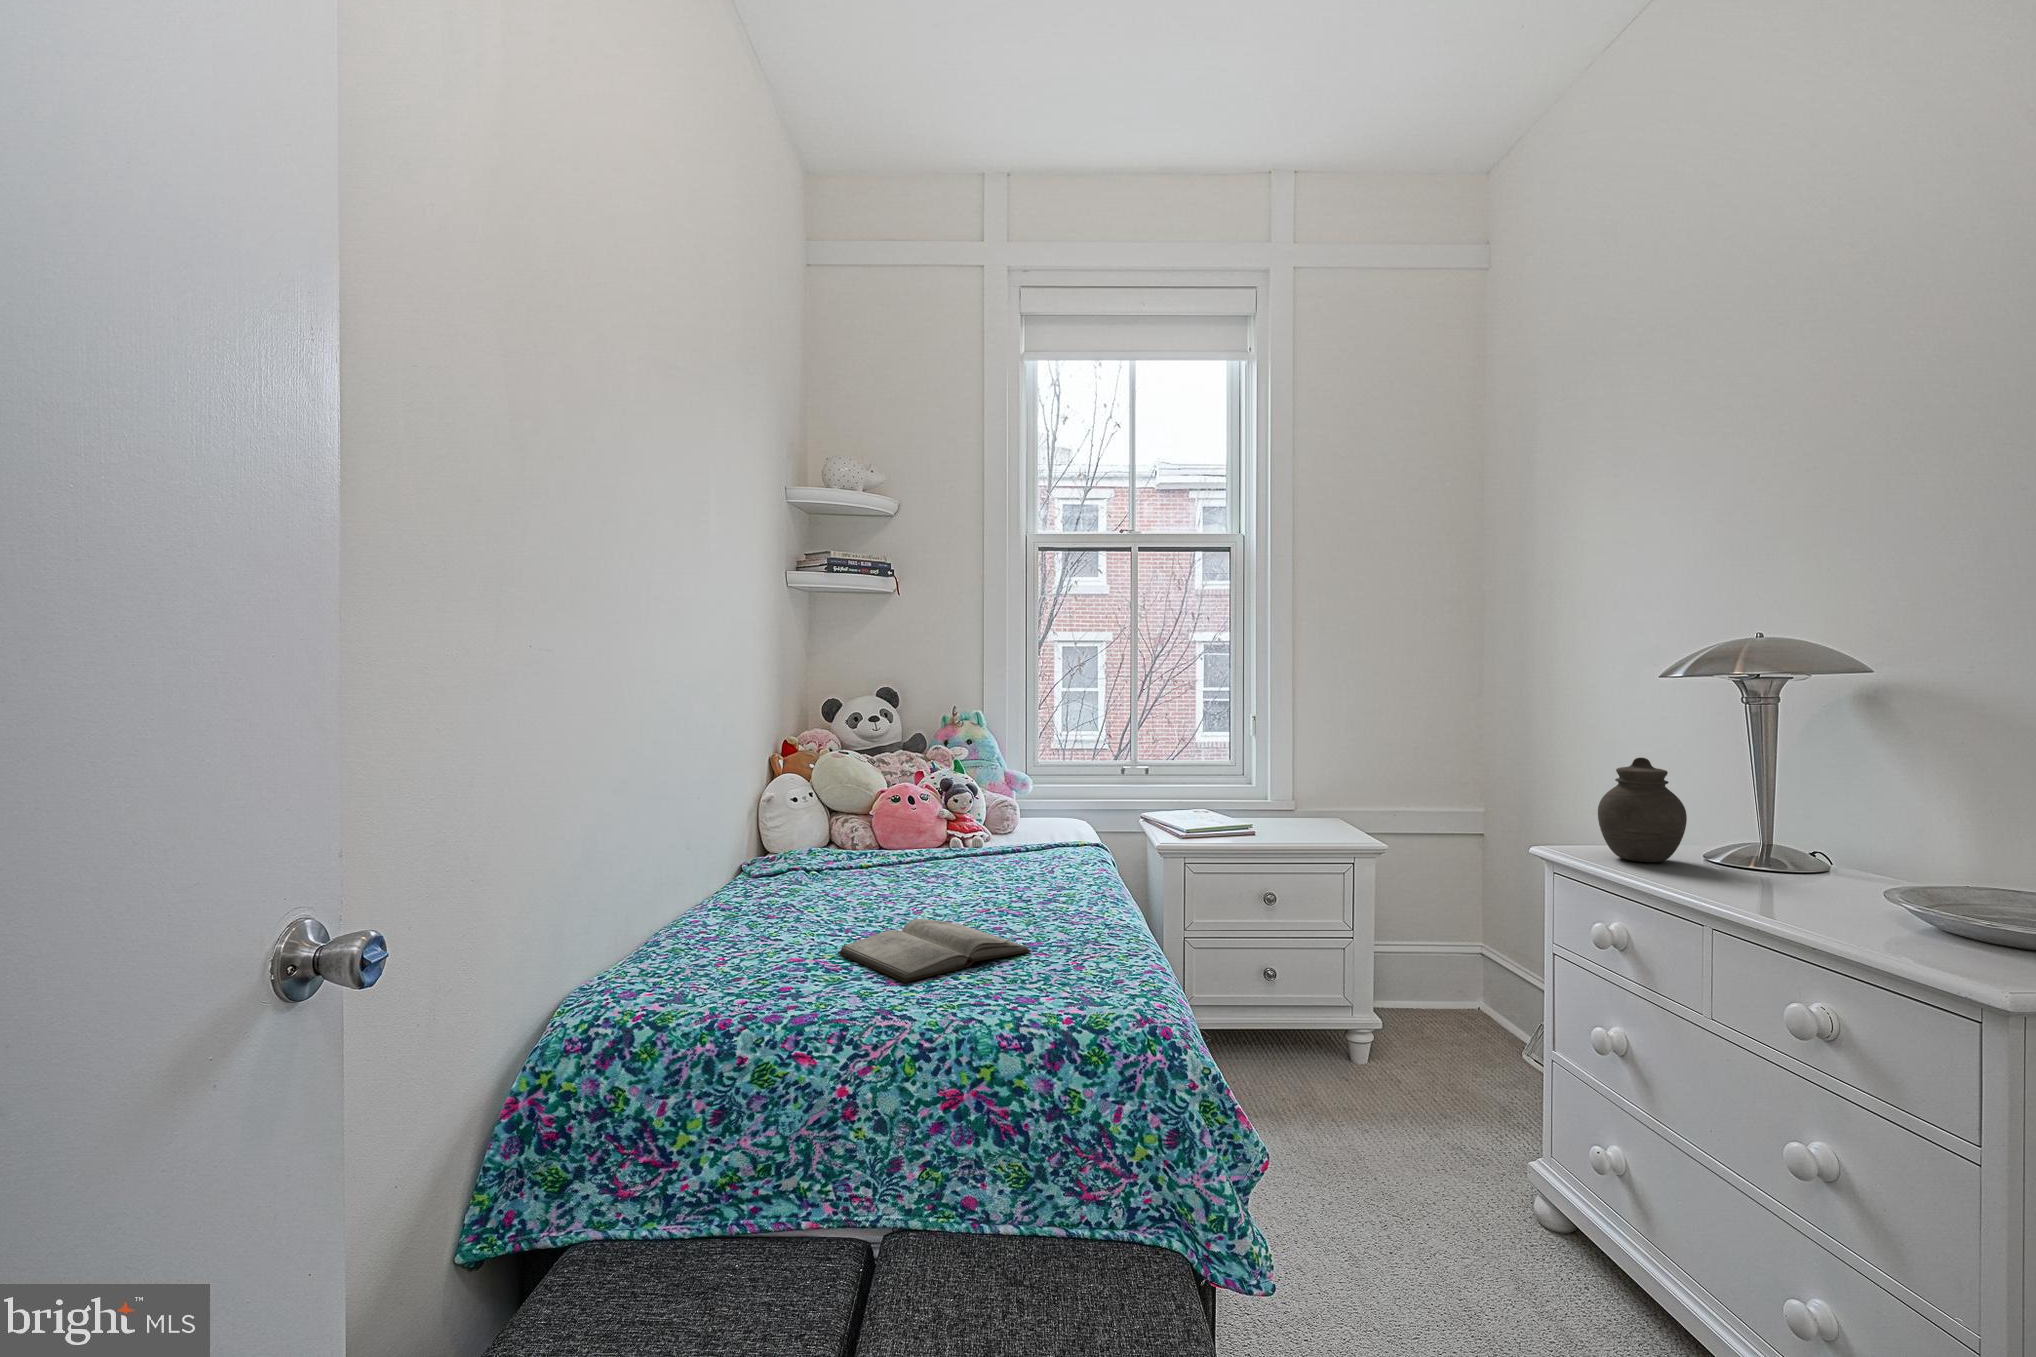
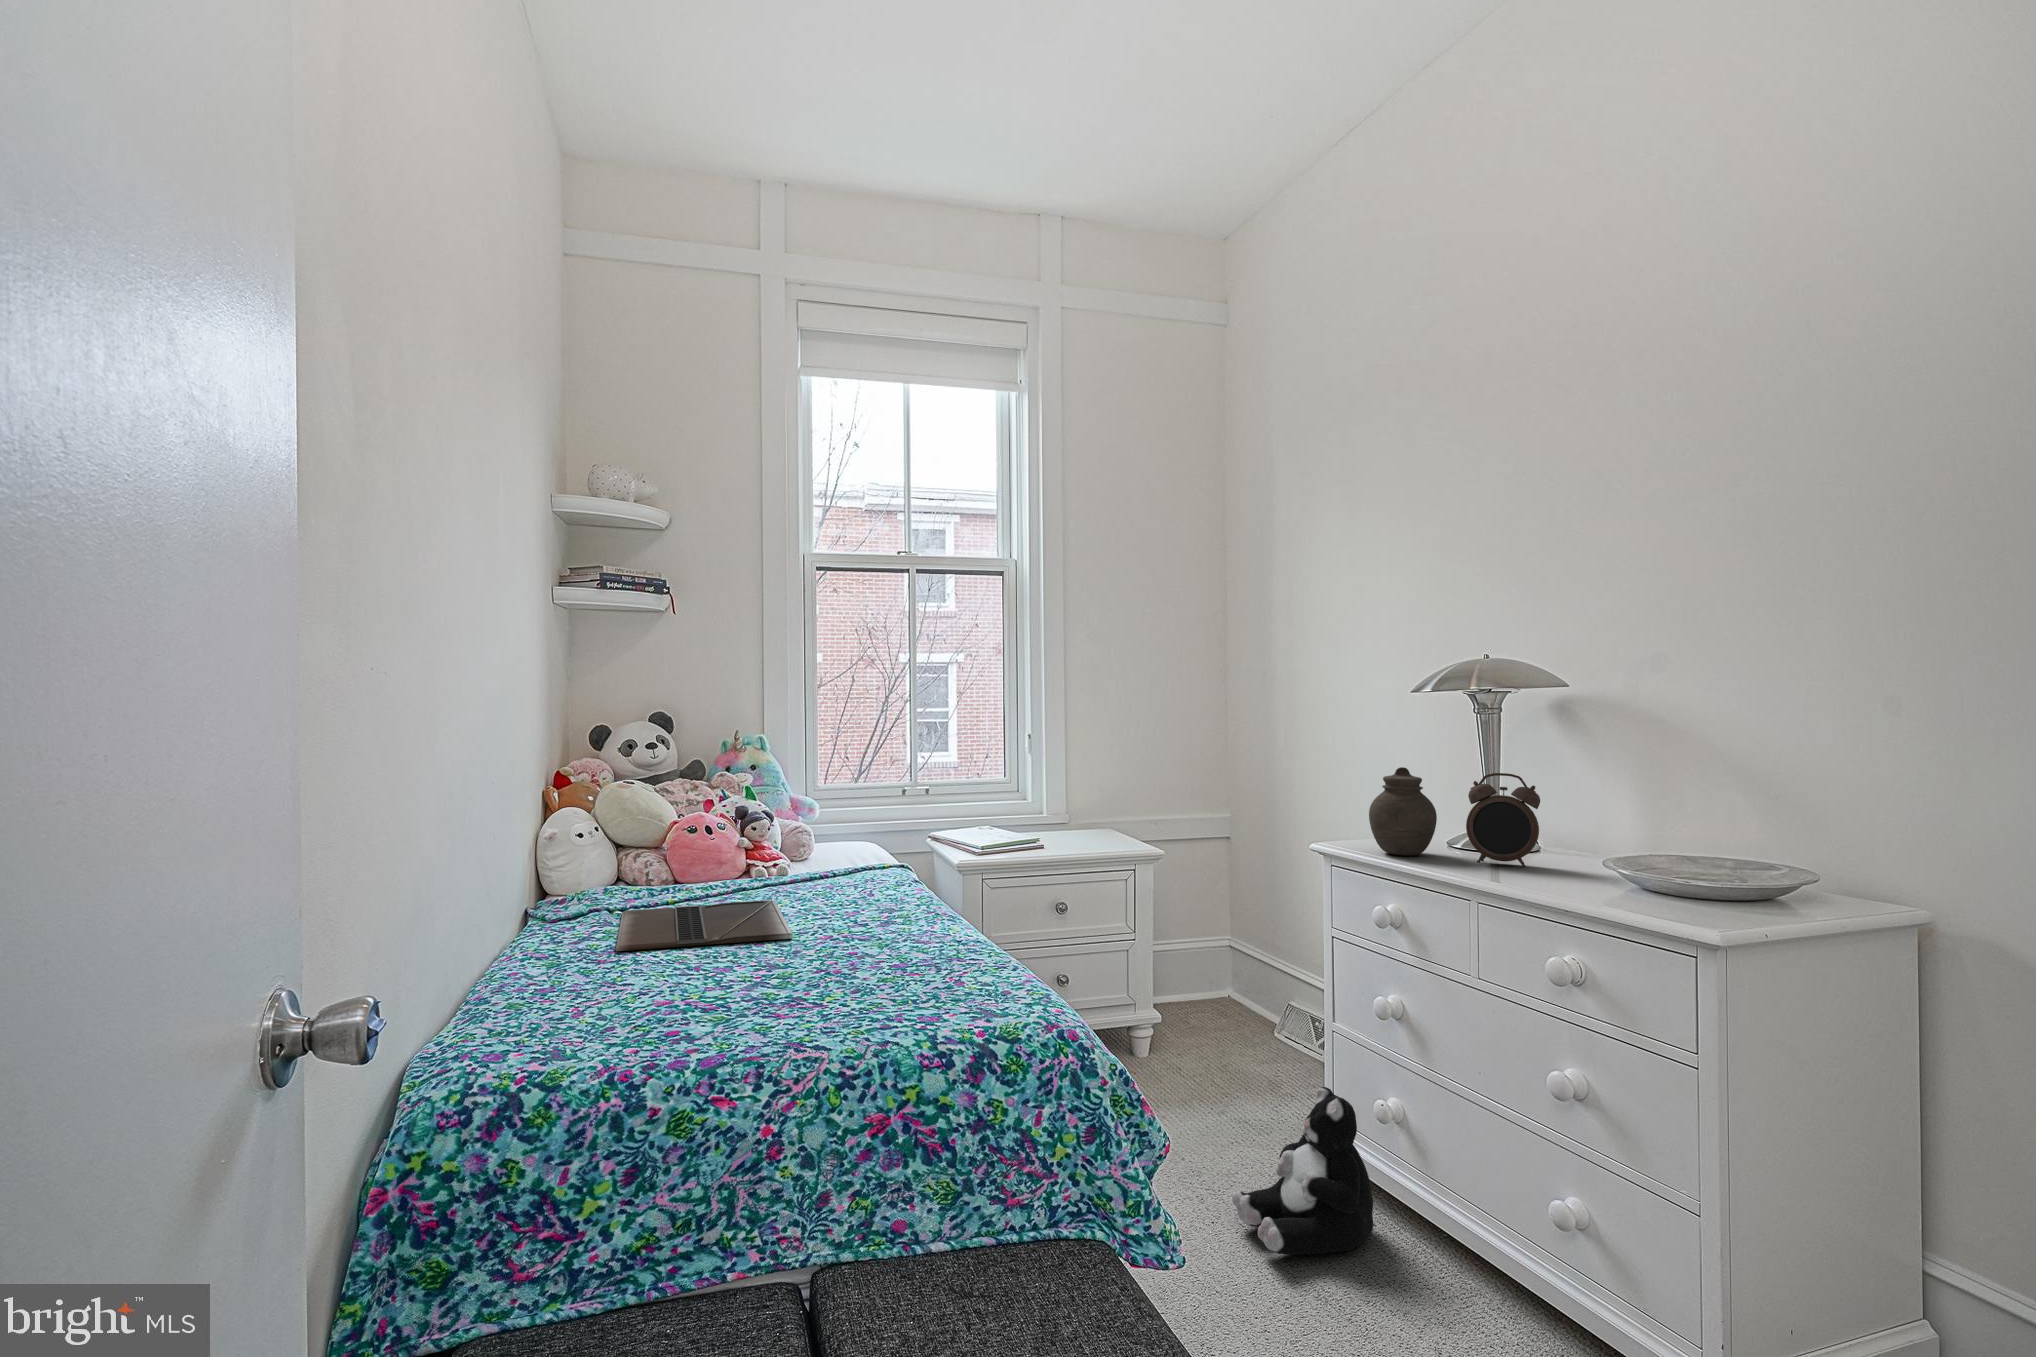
alarm clock: none [1720,767,1825,885] -> present [1466,773,1540,867]
laptop: none [790,870,955,909] -> present [616,900,792,951]
diary: present [838,919,1031,982] -> none [703,950,904,1014]
plush toy: none [1412,1120,1584,1311] -> present [1232,1087,1373,1255]

